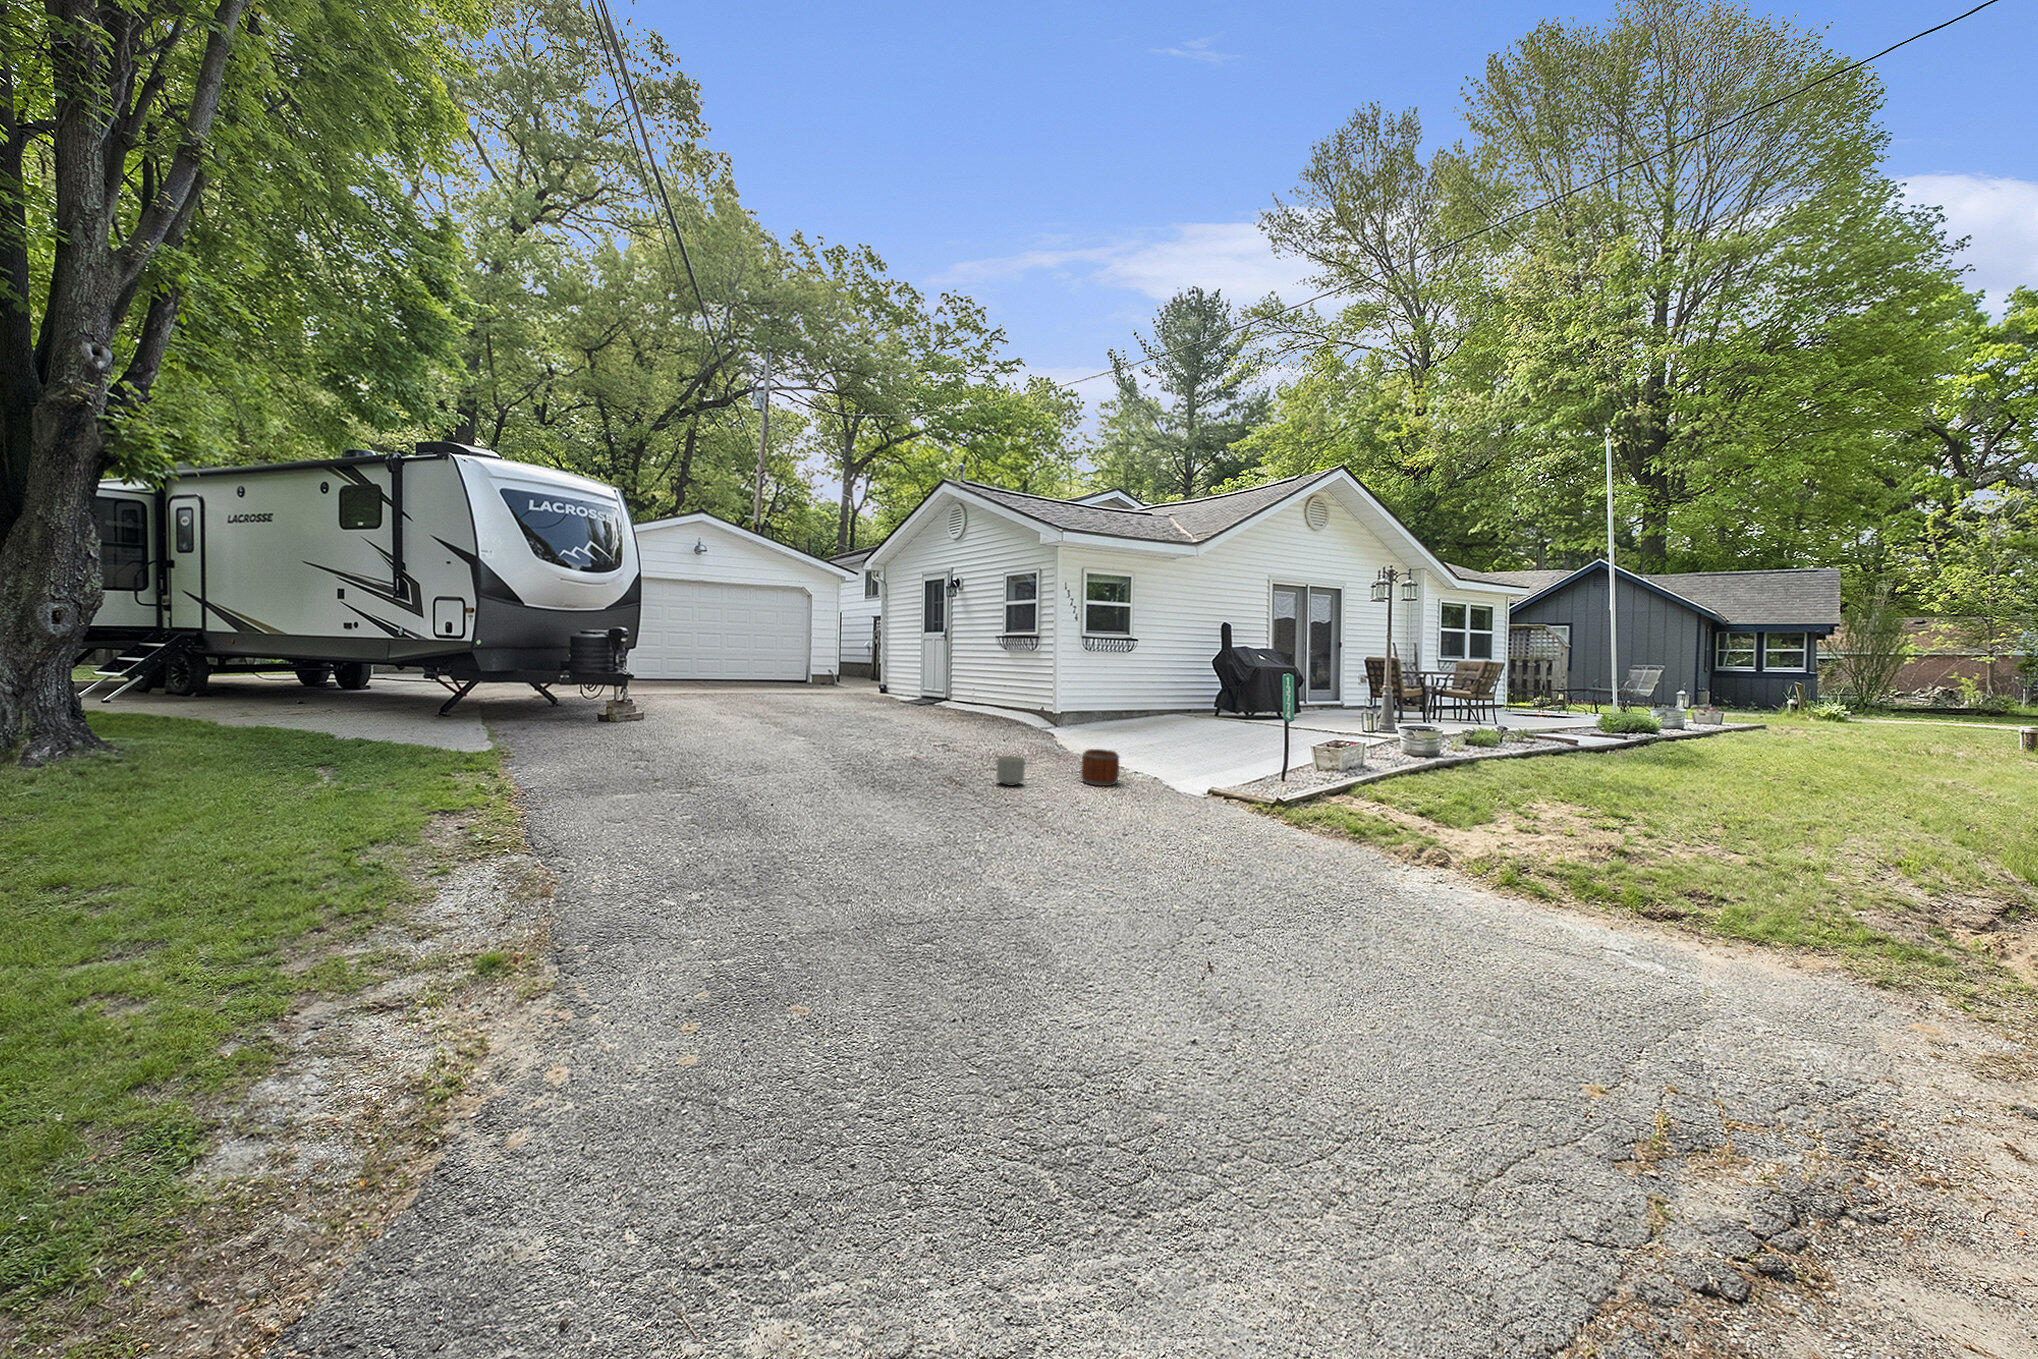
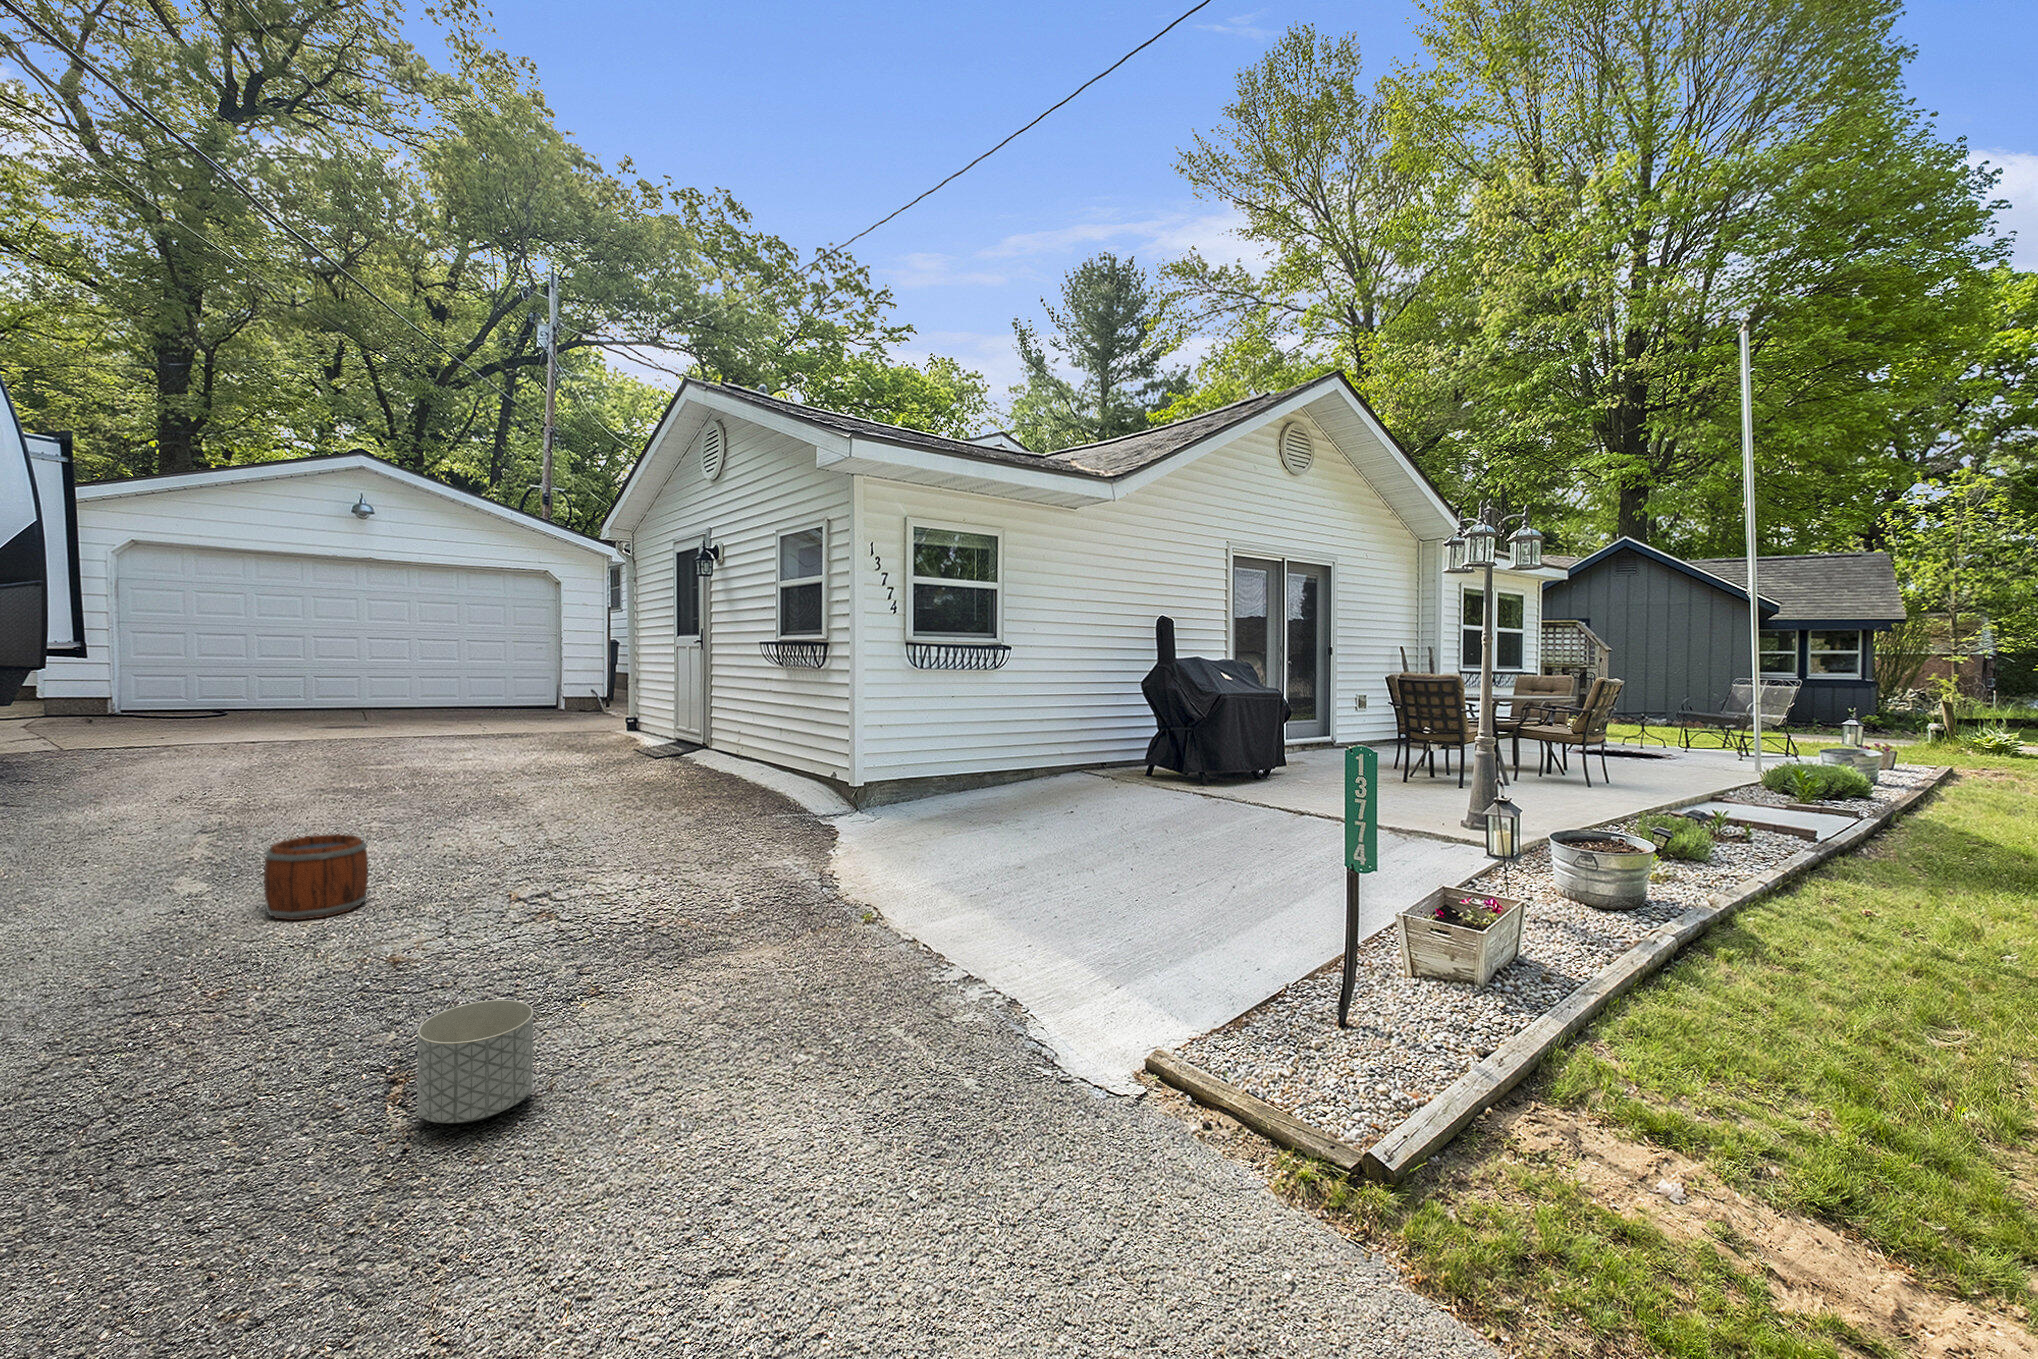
bucket: present [1081,749,1119,786] -> present [264,834,368,920]

